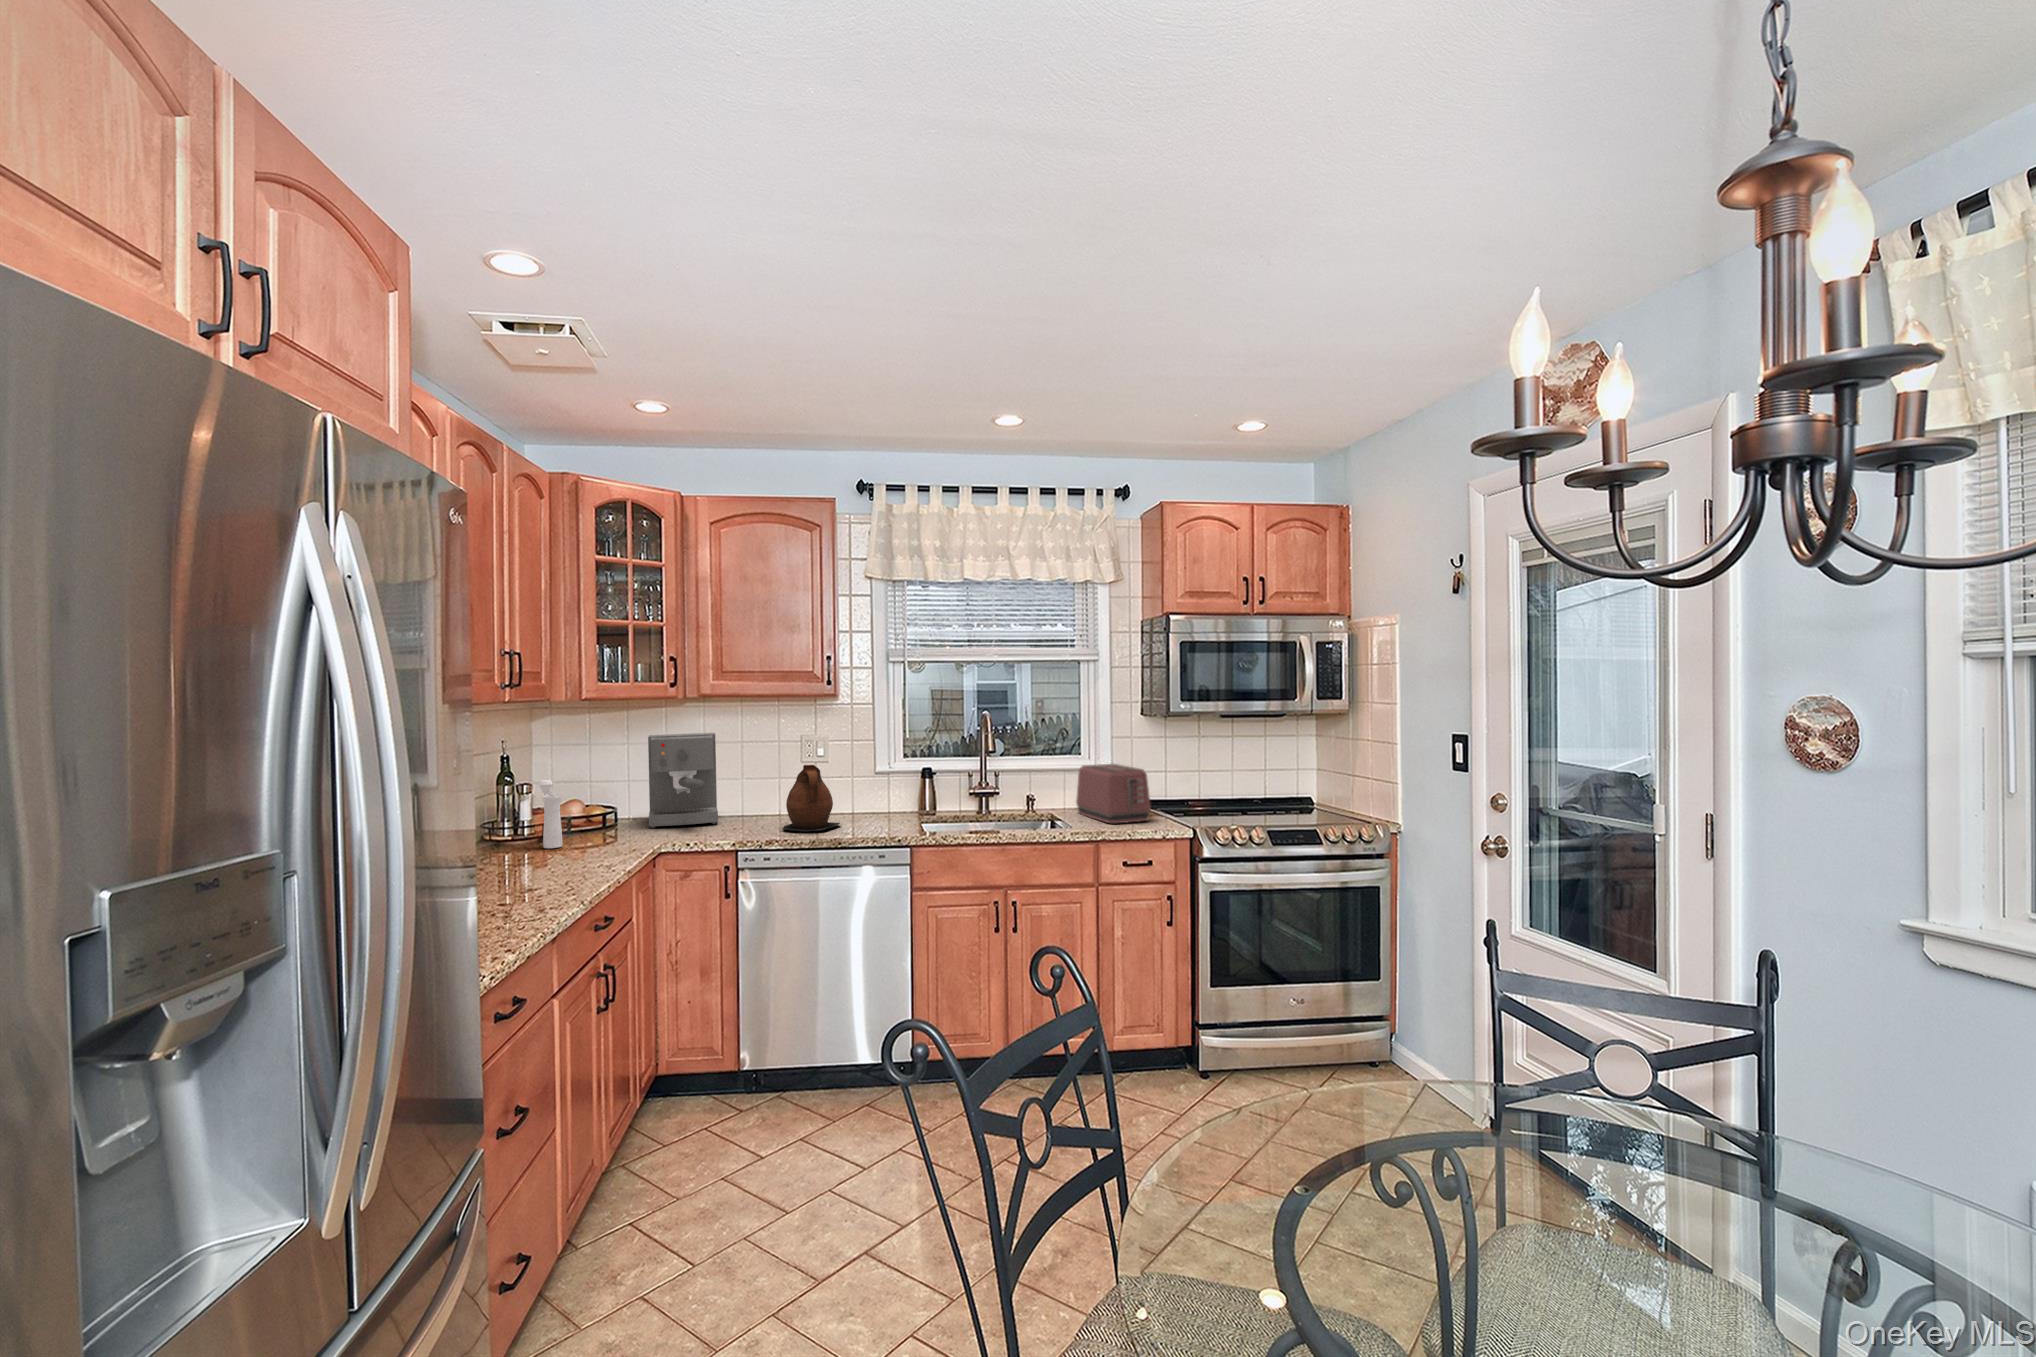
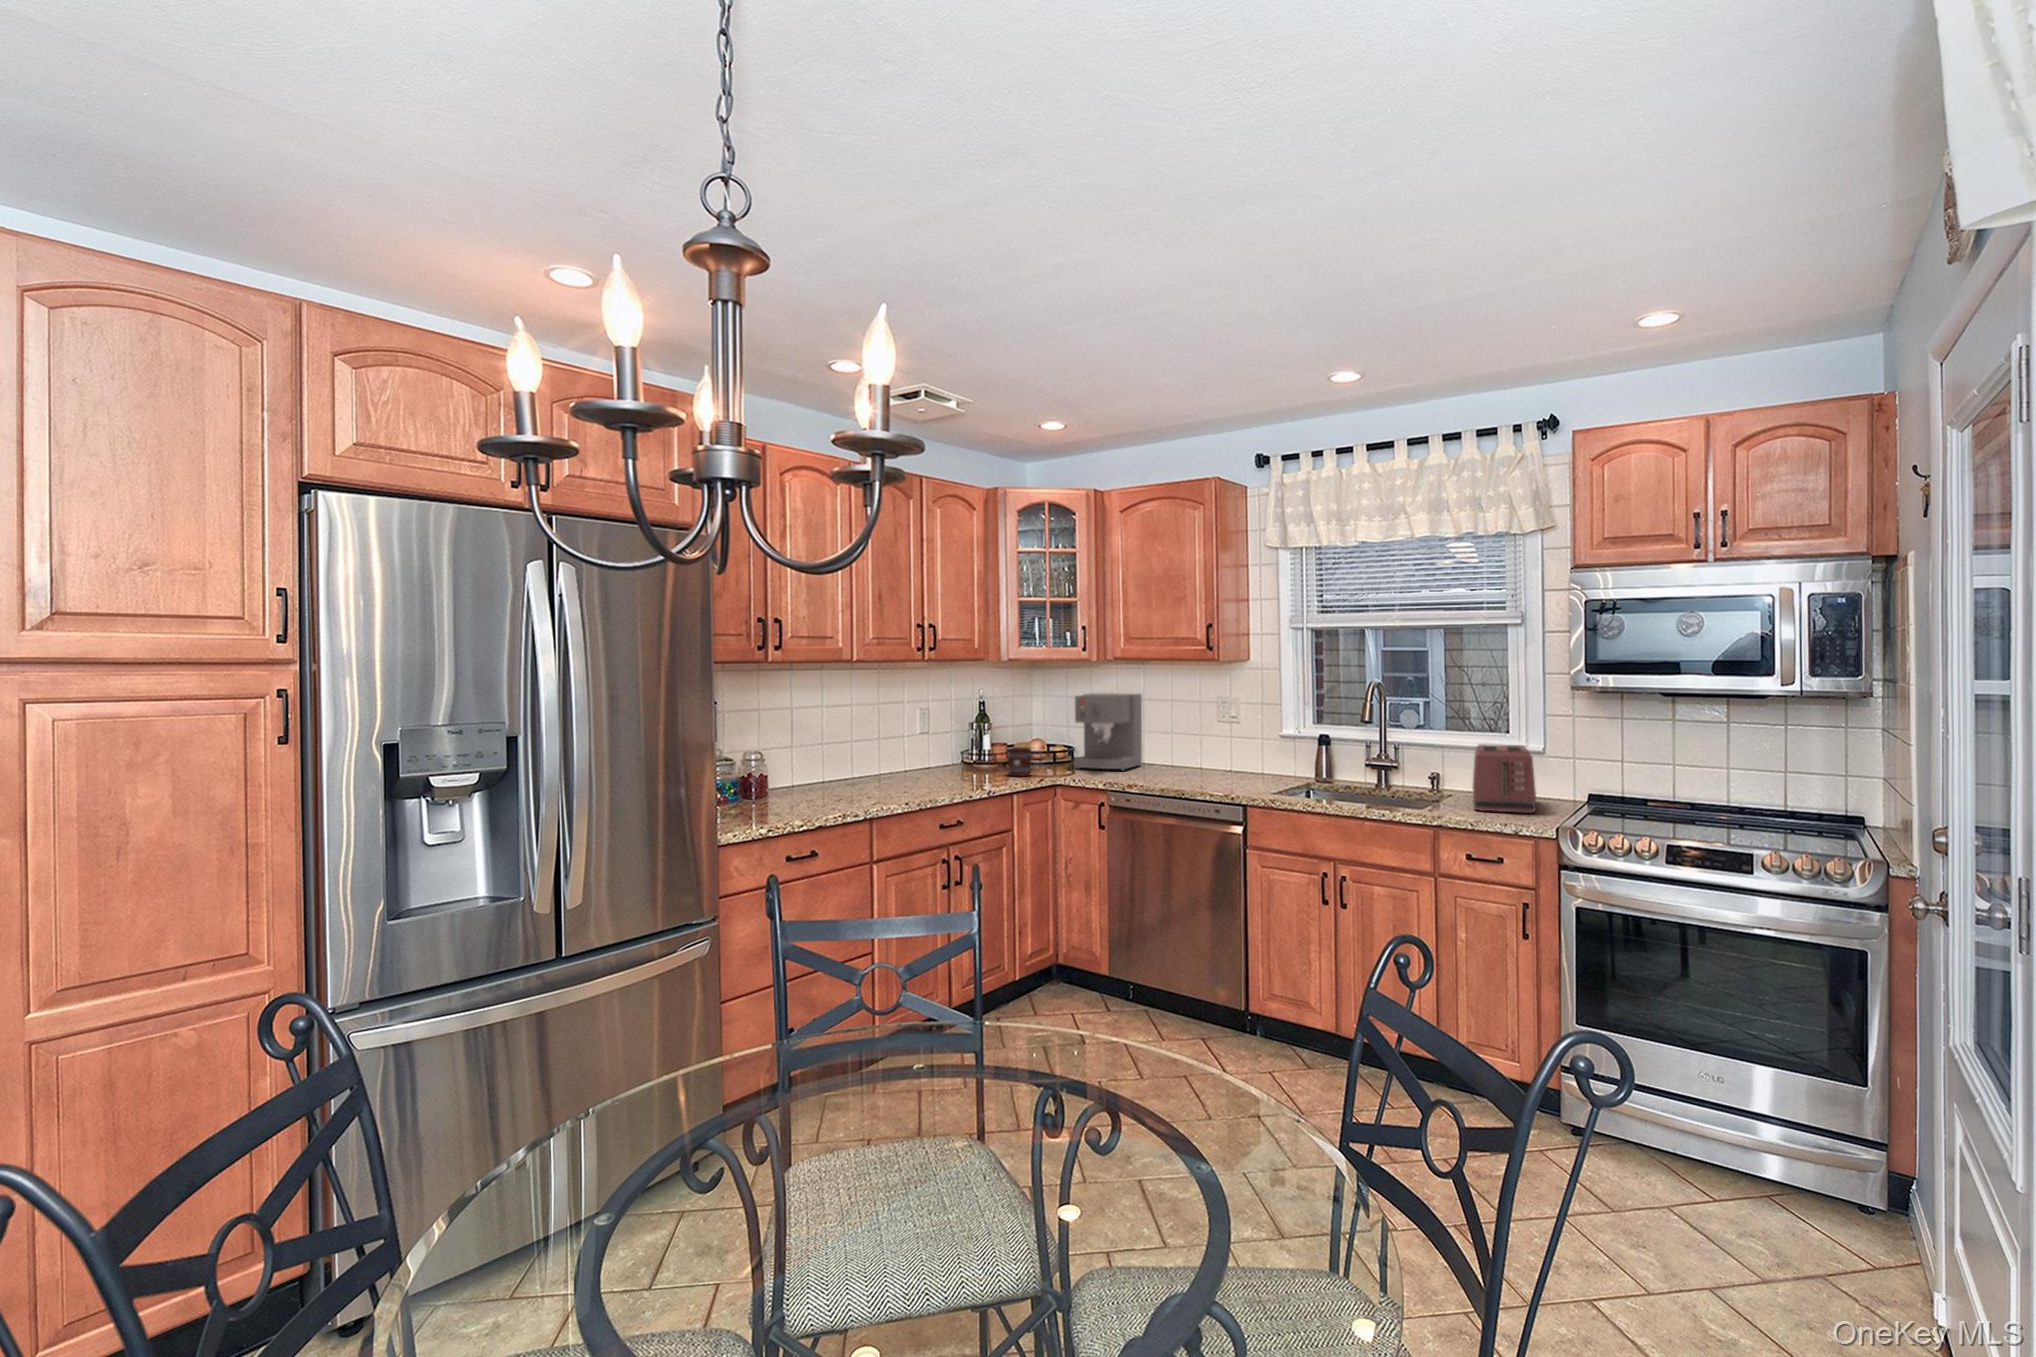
ceramic pitcher: present [782,765,840,831] -> none [1155,723,1212,783]
pepper mill: present [539,780,562,848] -> none [982,722,999,773]
mug: none [588,809,636,848] -> present [1008,747,1042,776]

